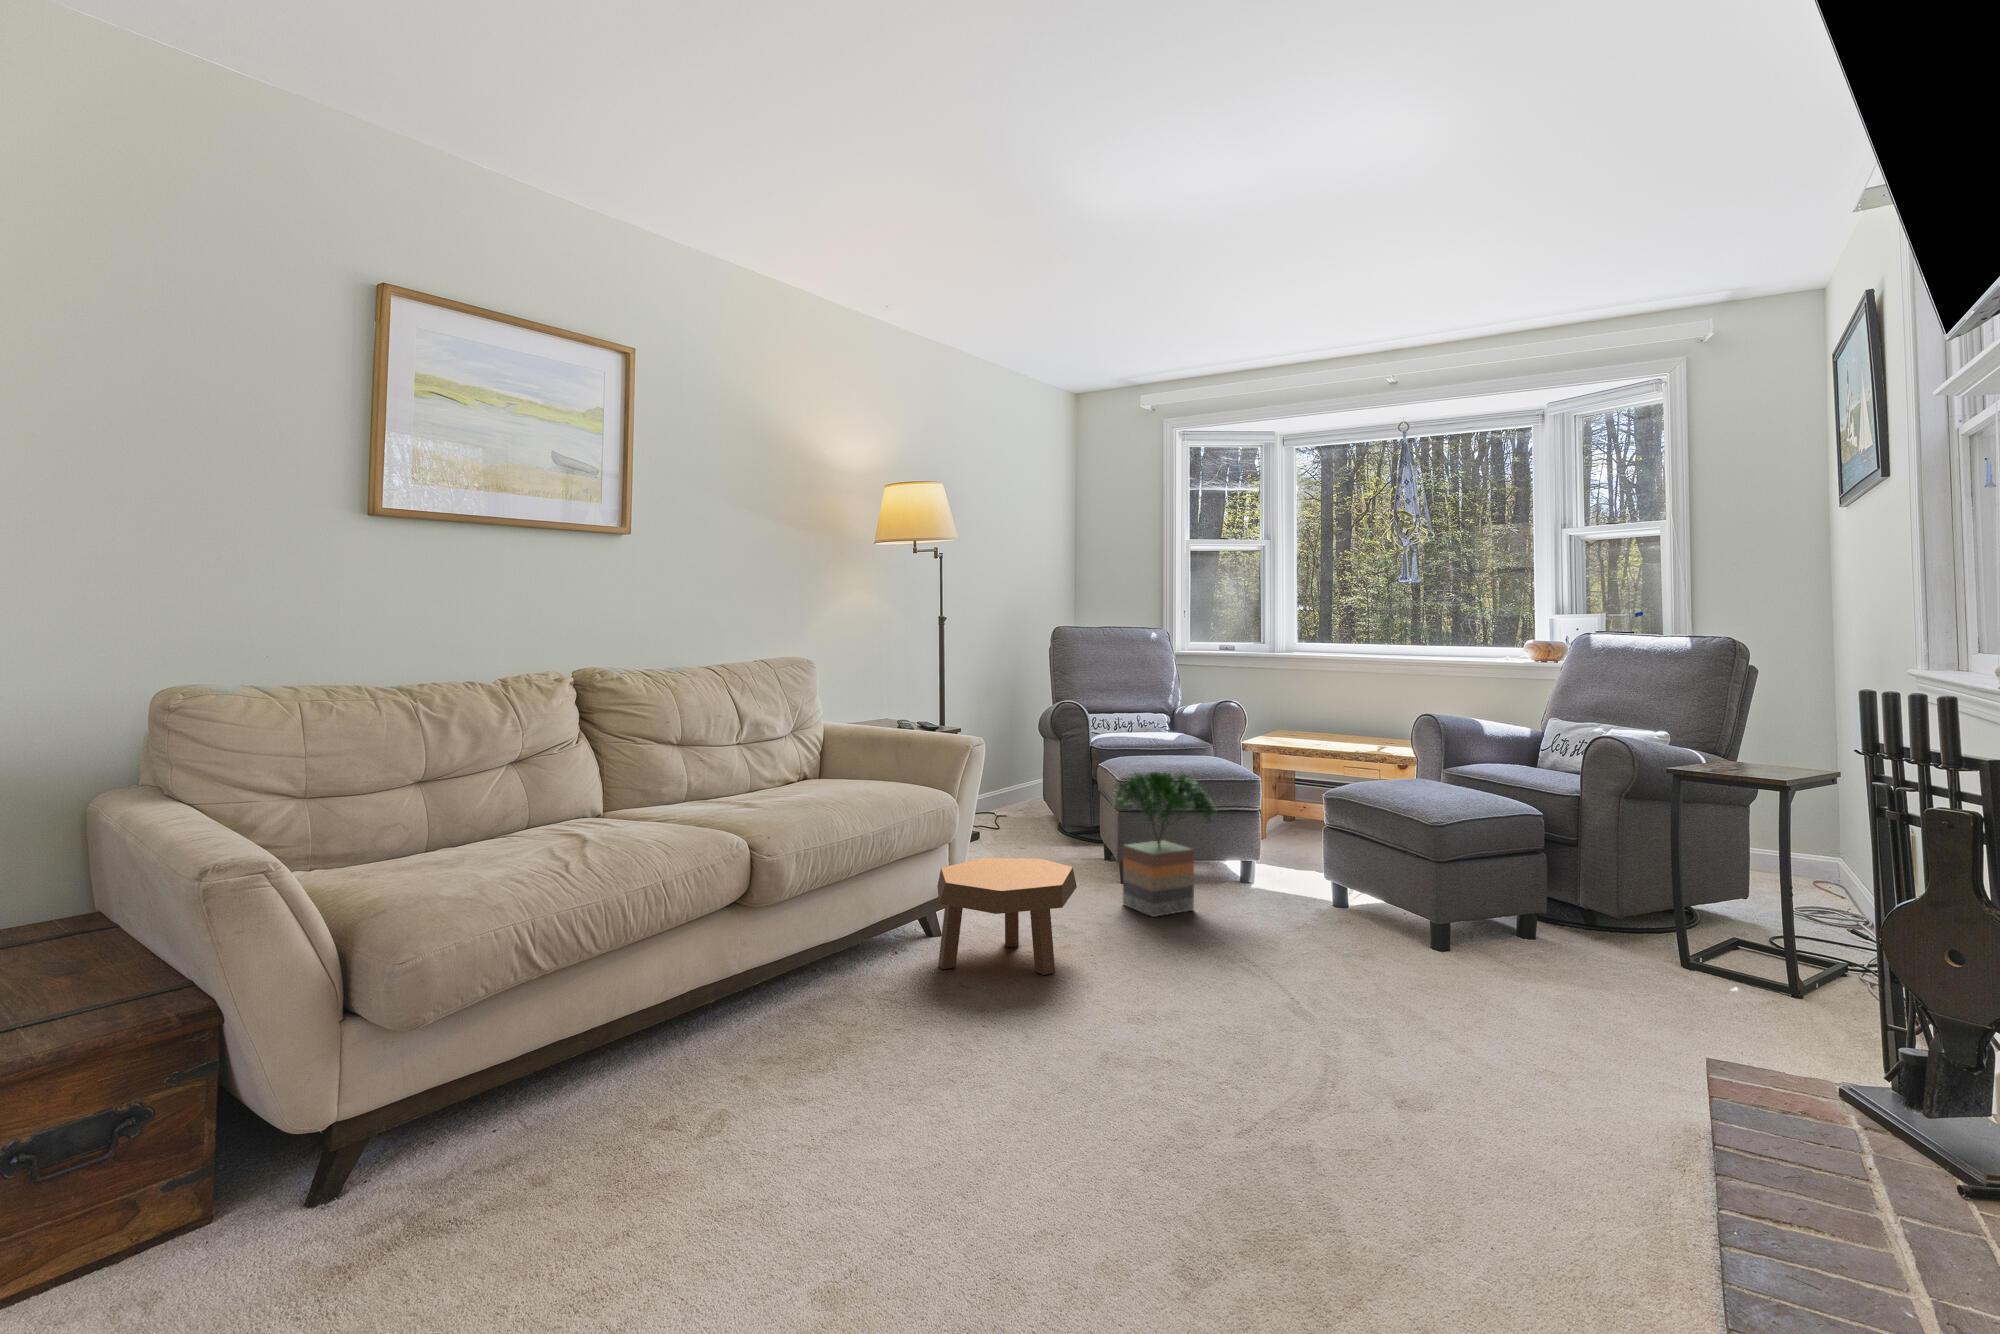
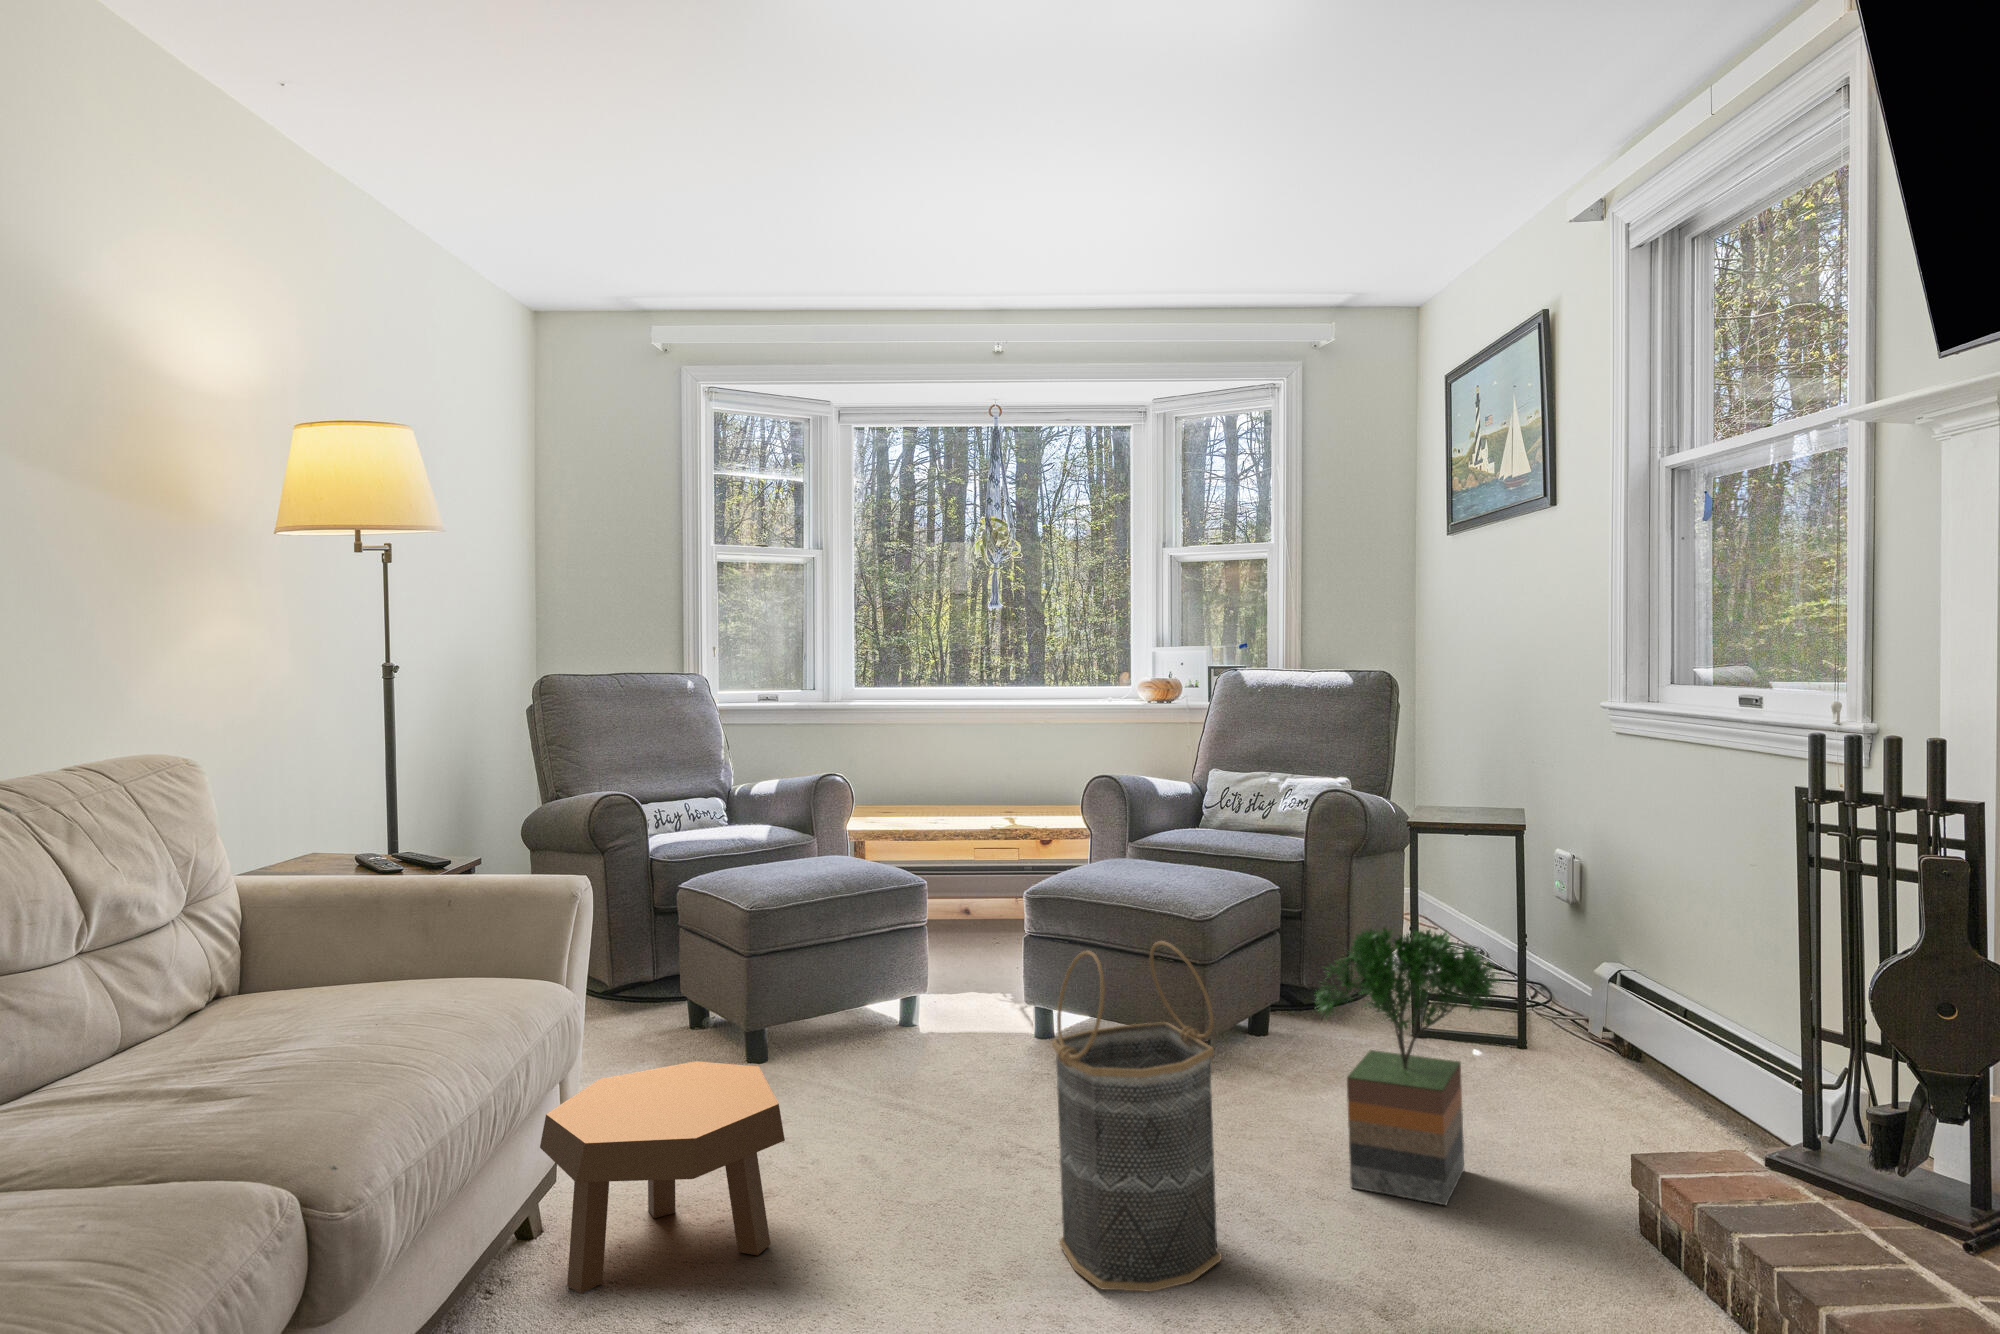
potted tree: present [1114,772,1217,917] -> present [1316,927,1500,1205]
basket: none [1221,811,1335,1053] -> present [1052,941,1221,1292]

